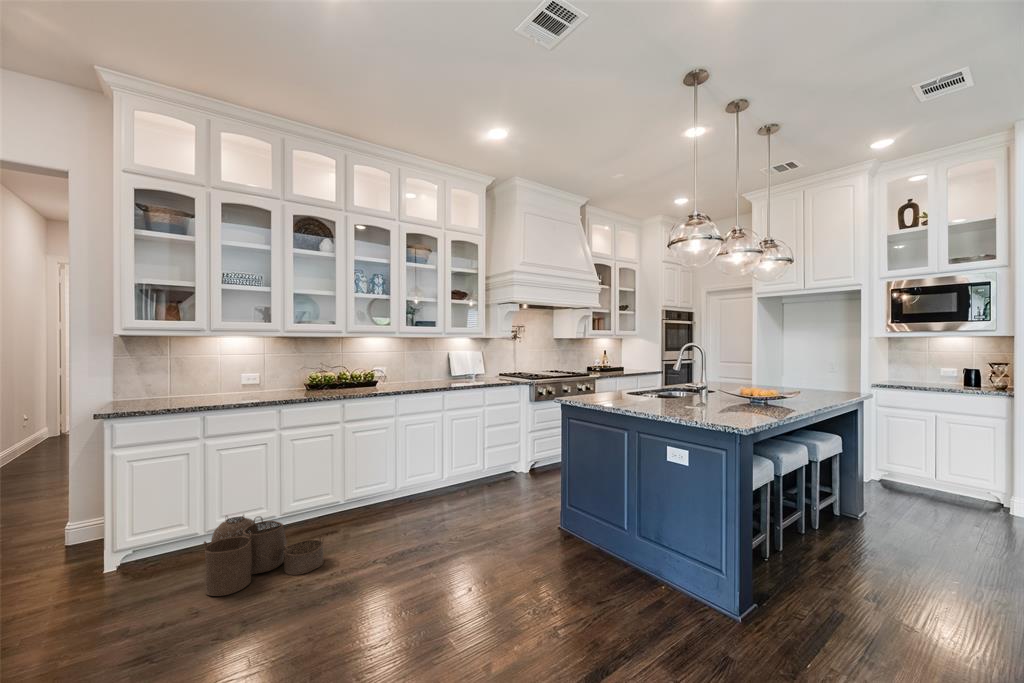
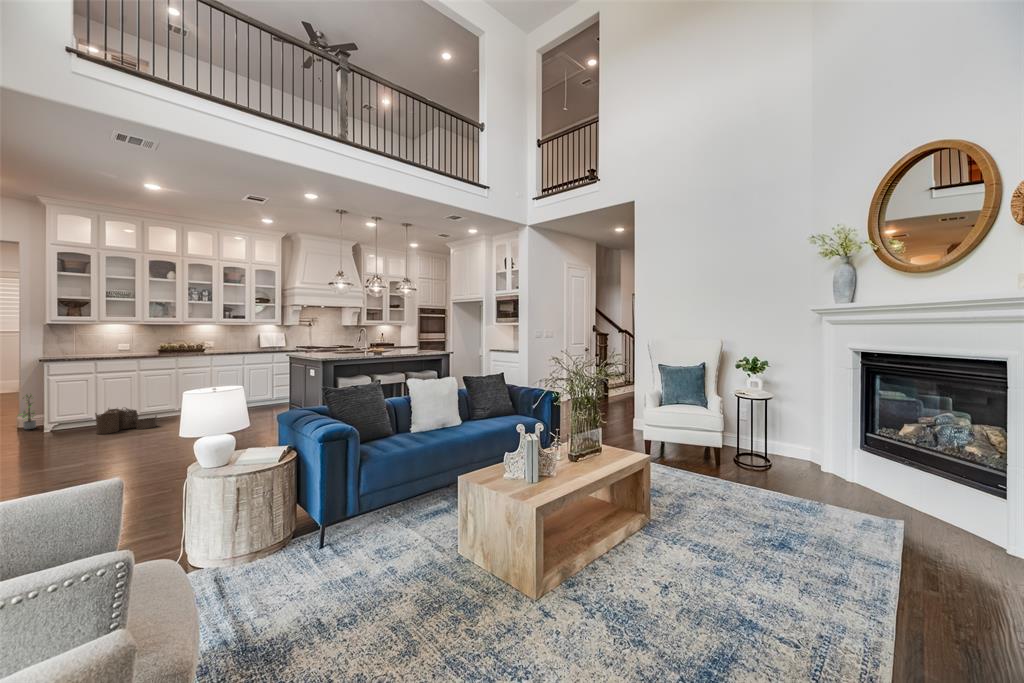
potted plant: none [53,484,92,565] -> present [18,395,36,429]

